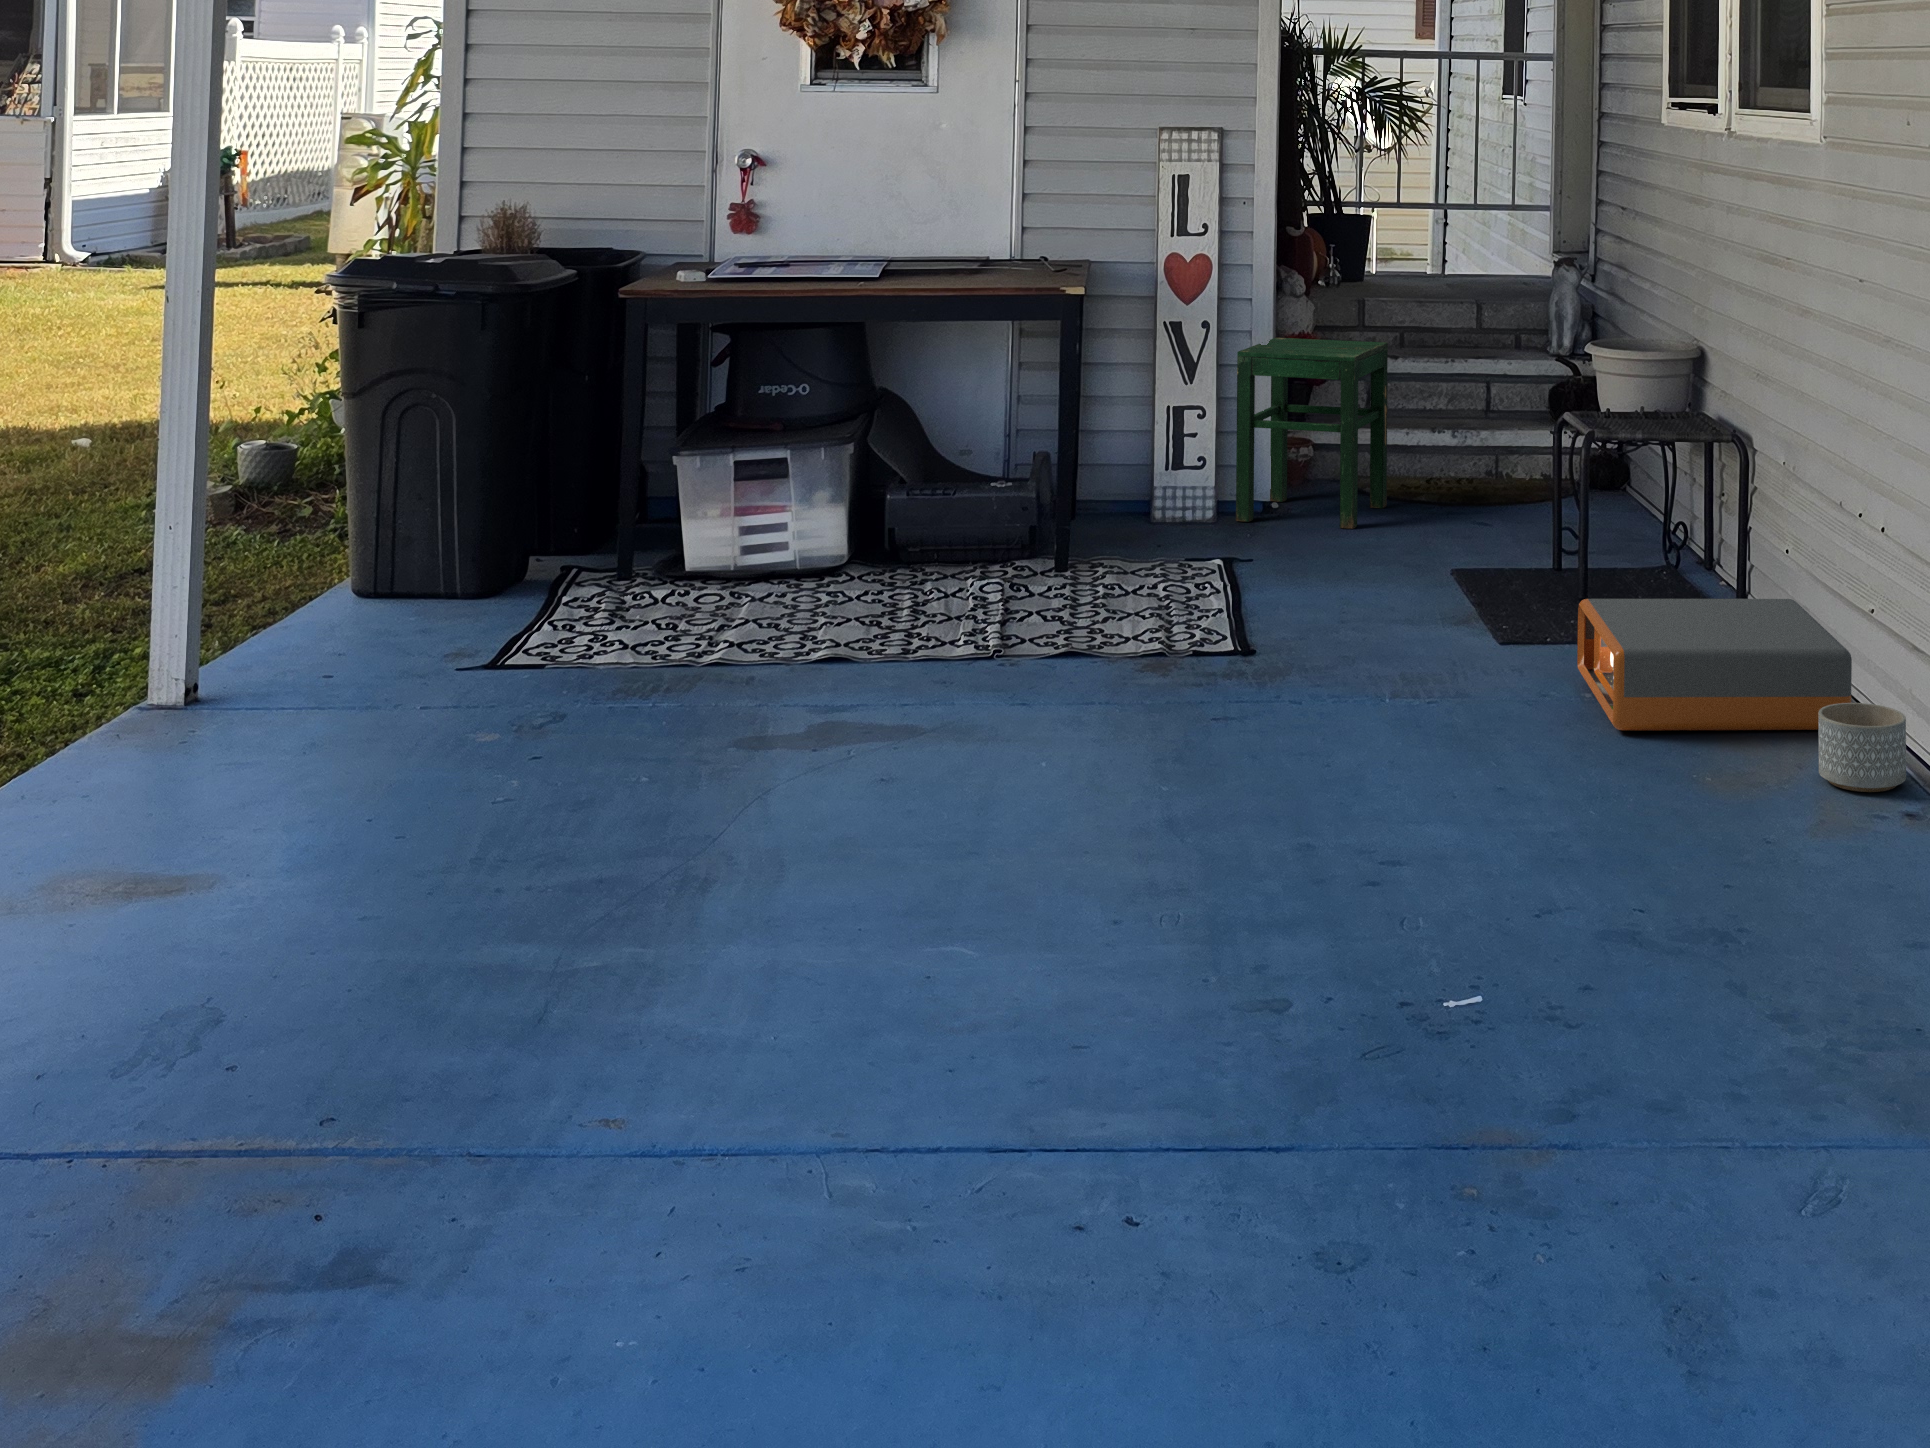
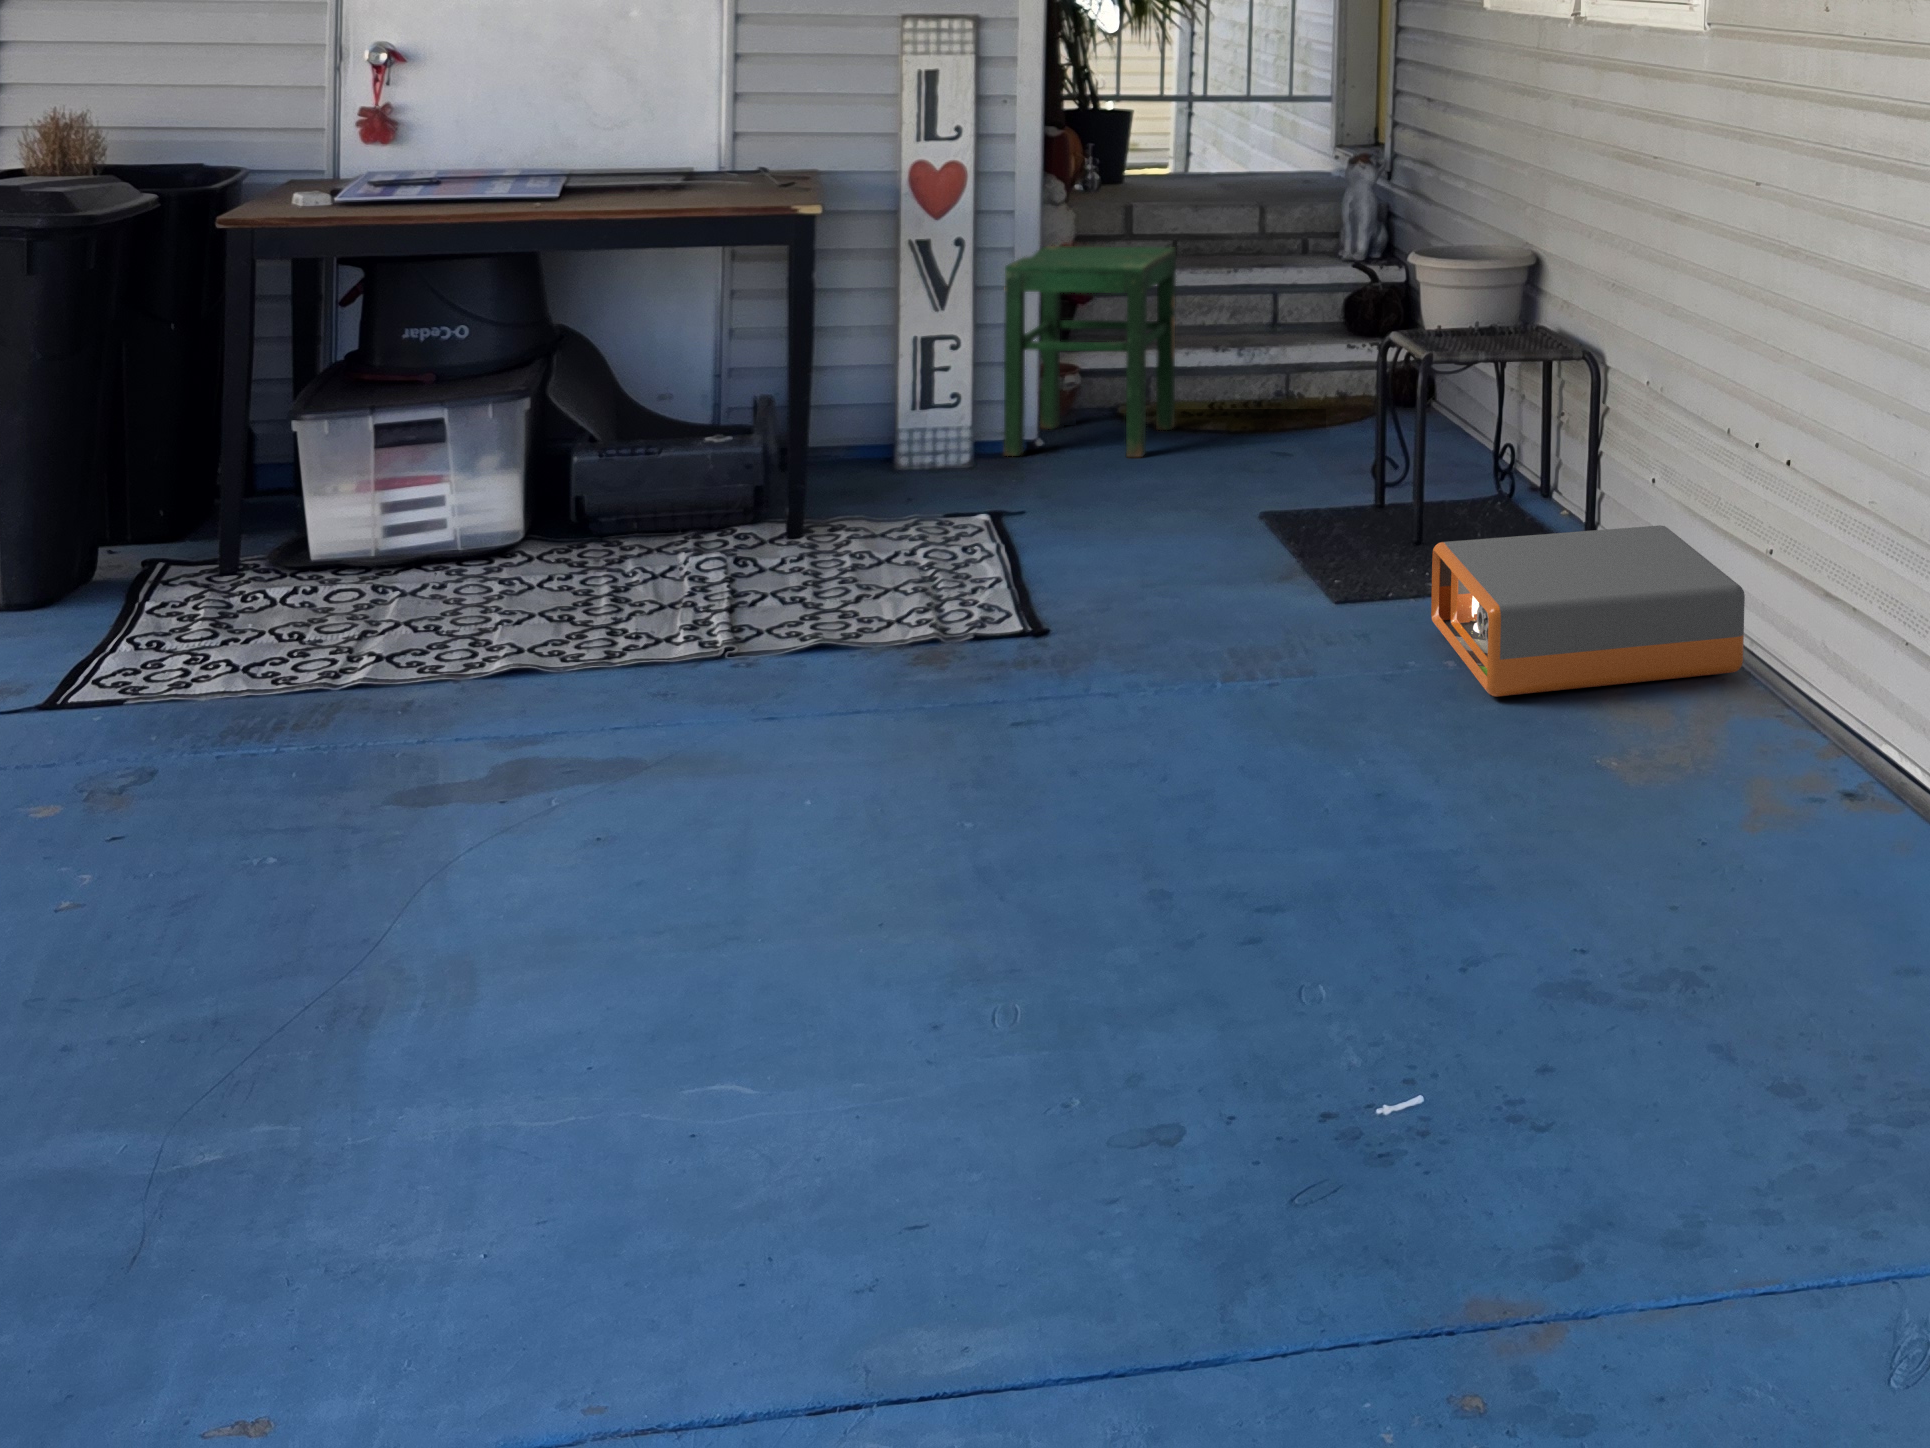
planter: present [1818,703,1906,792] -> none [1726,650,1822,752]

